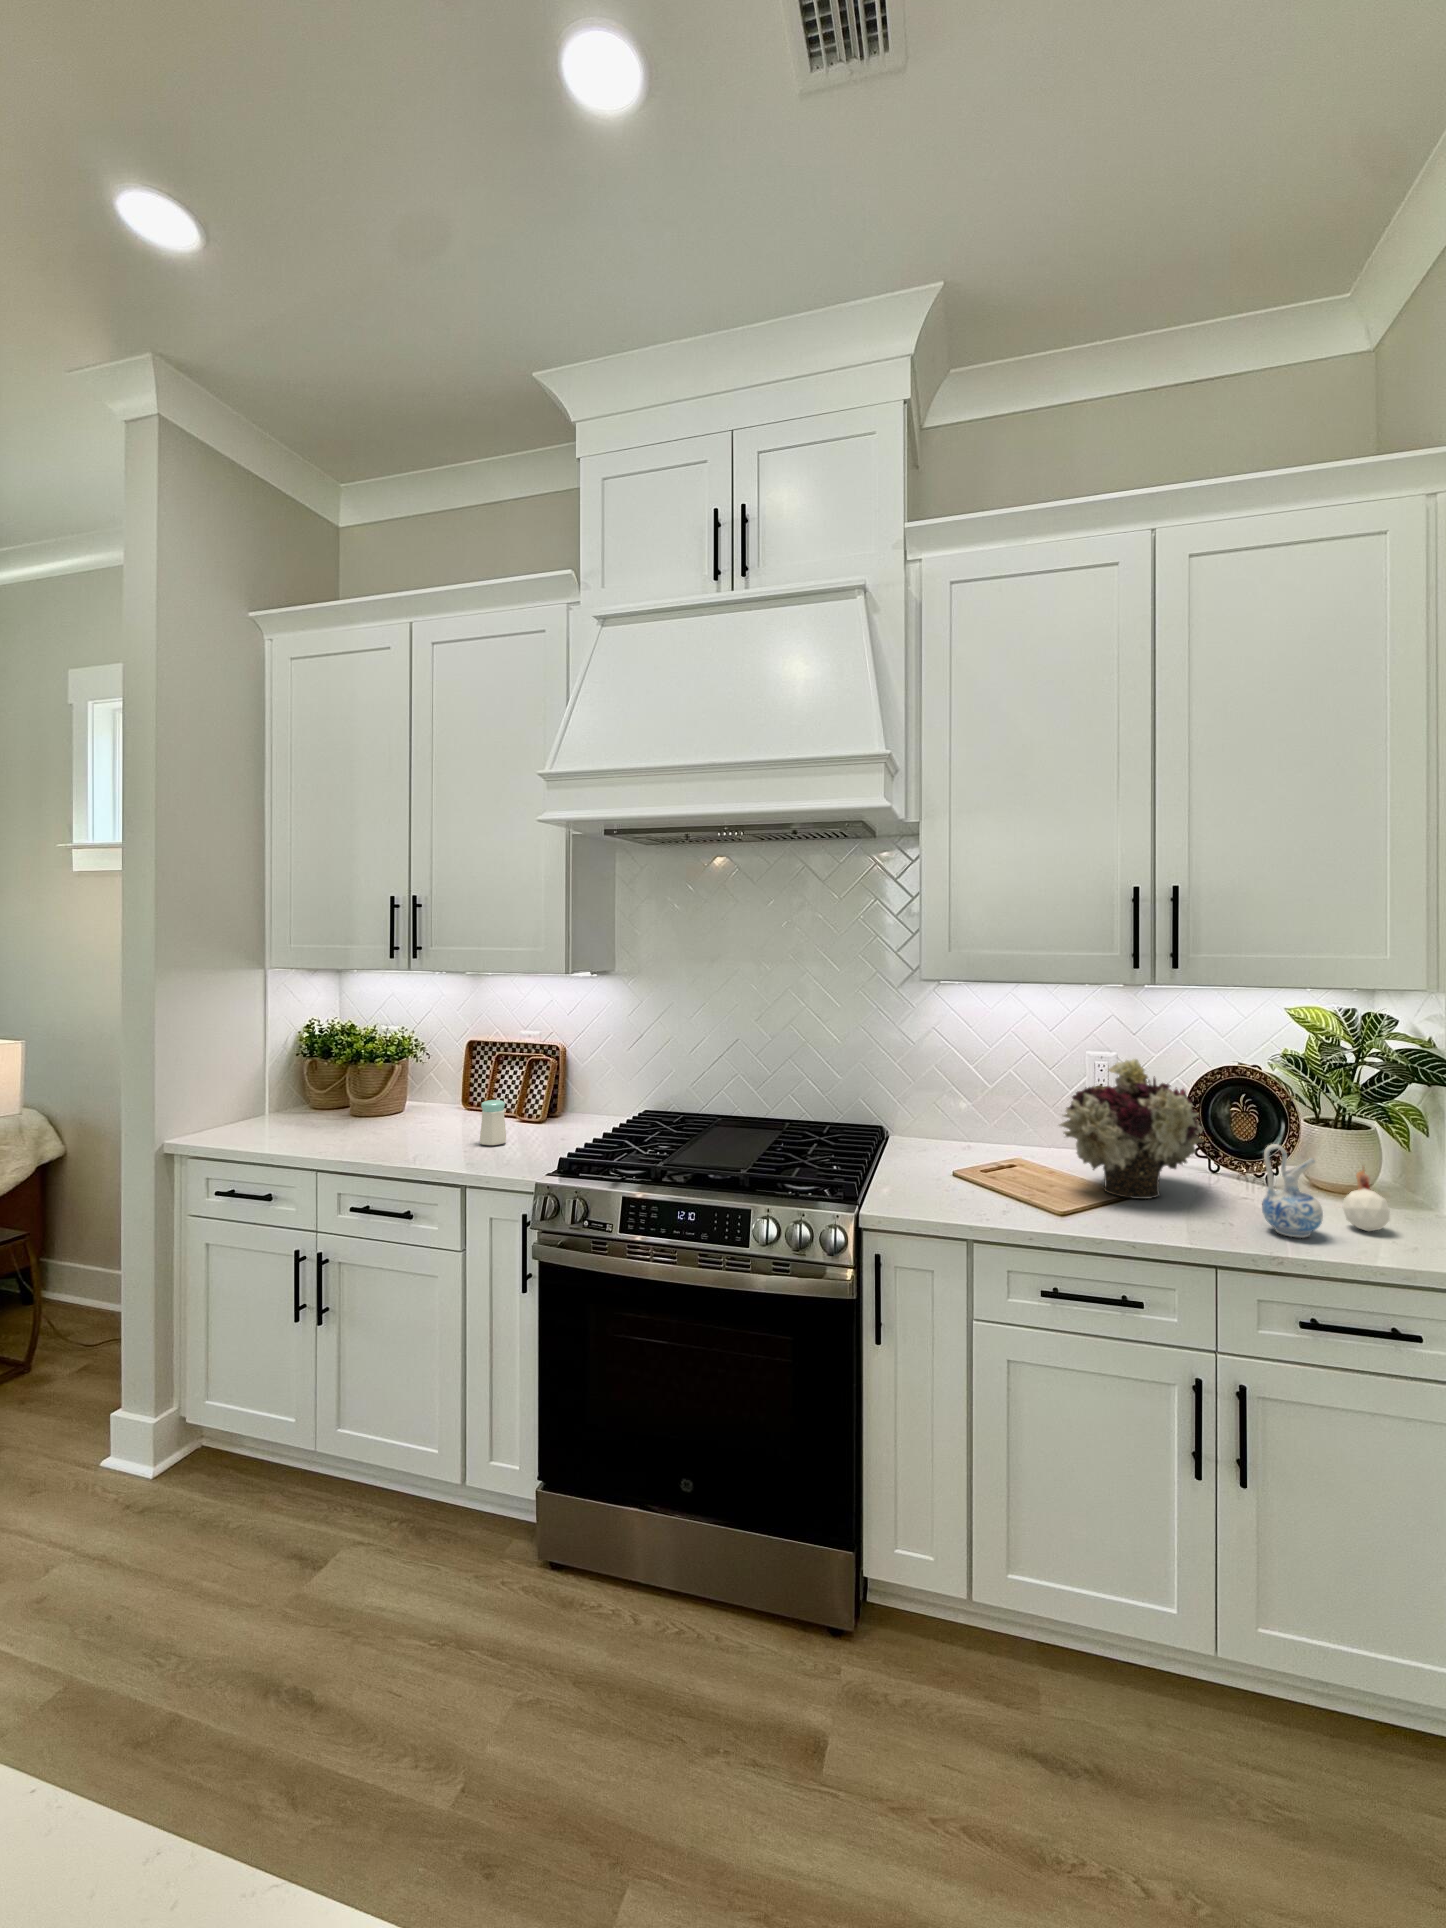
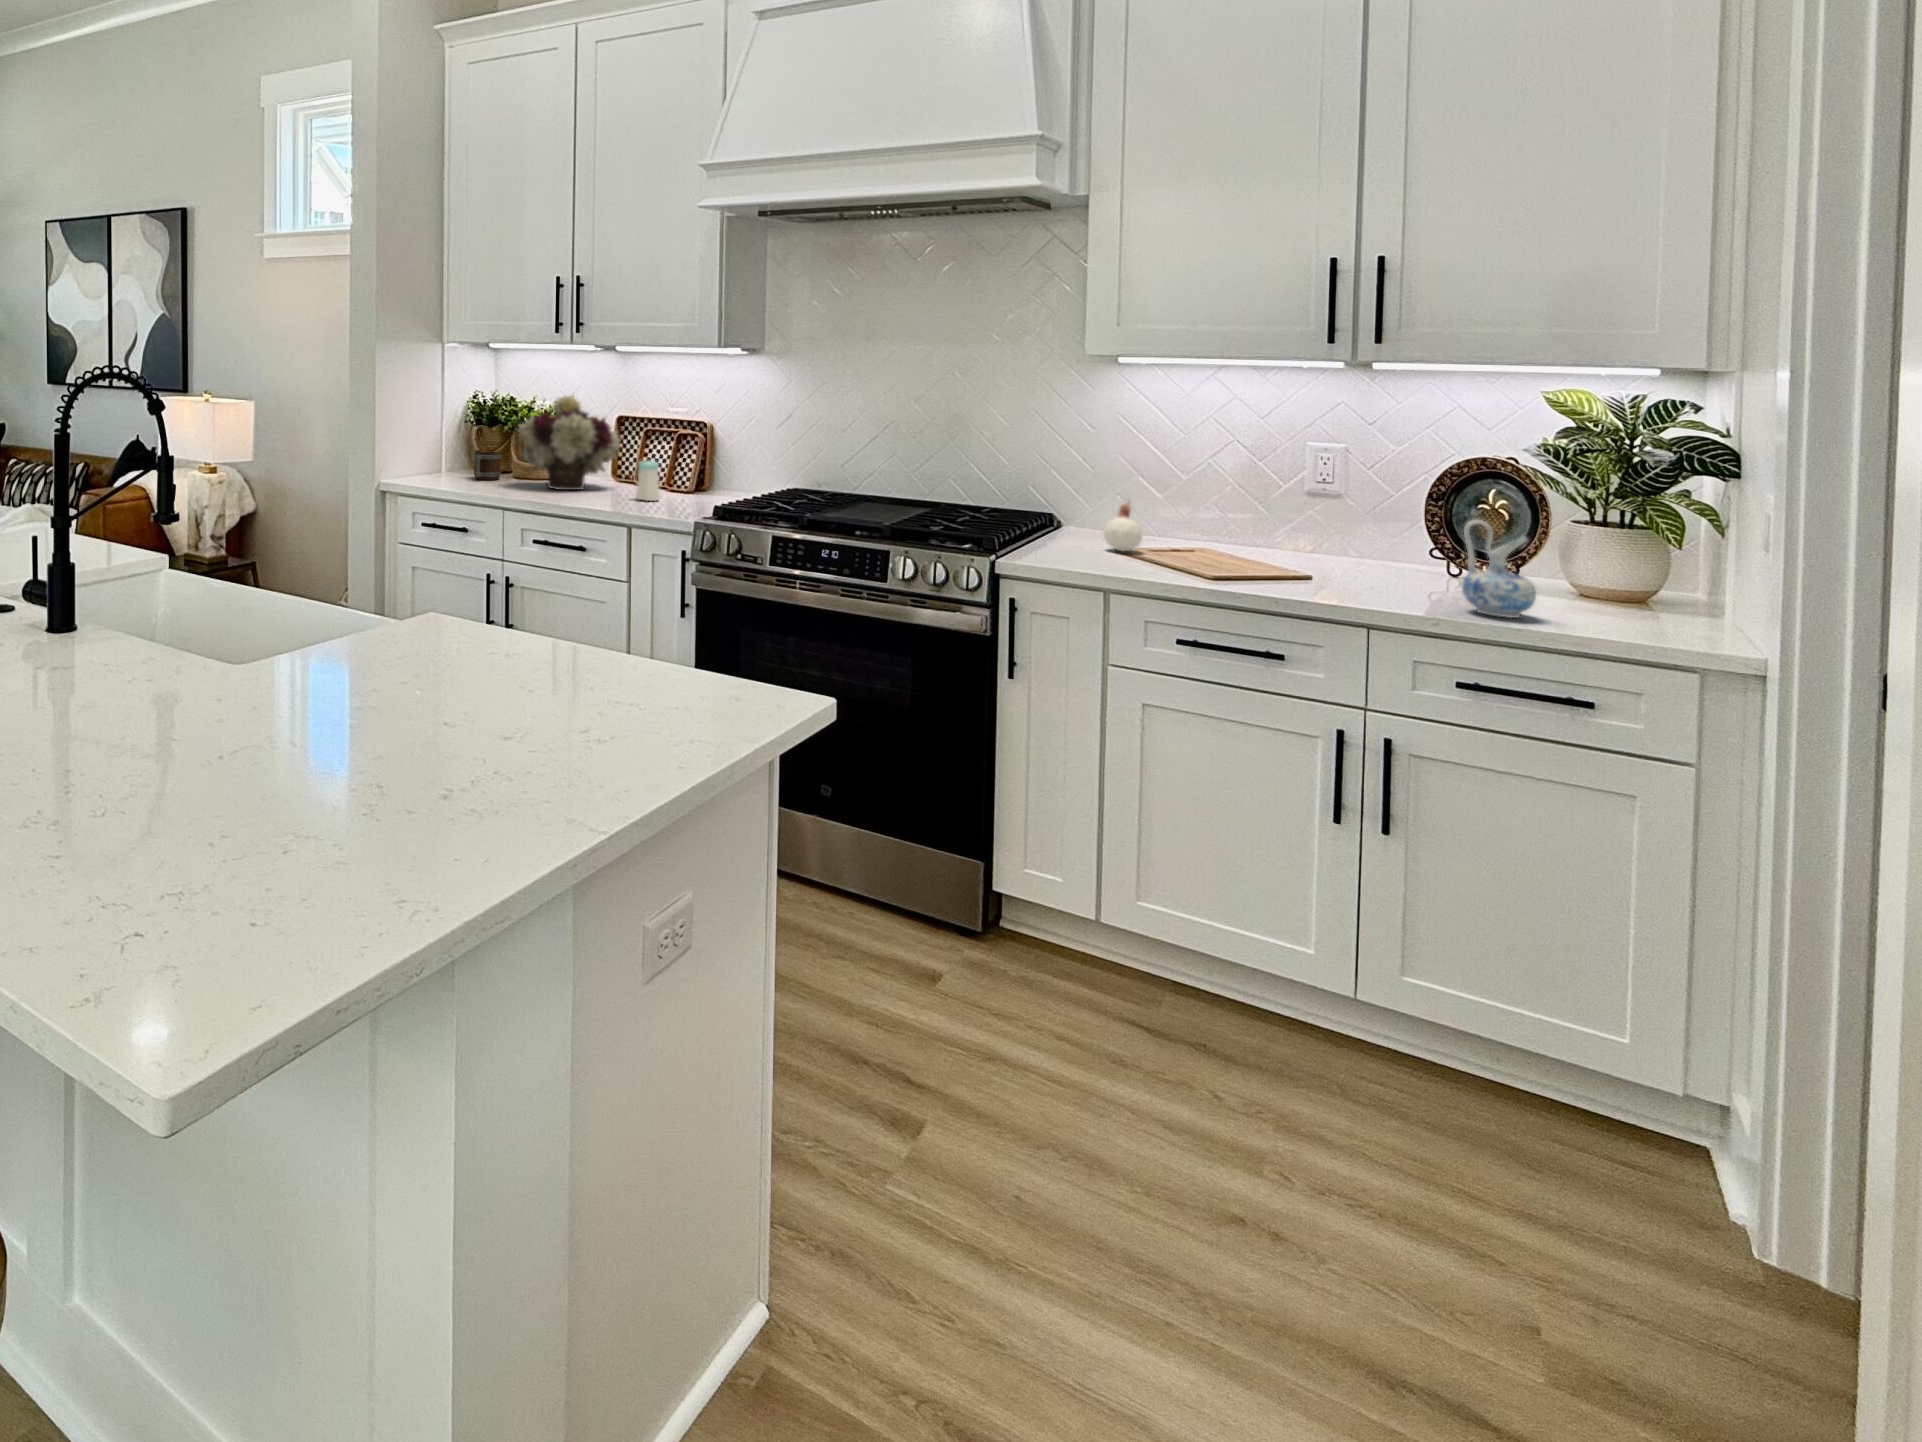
flower arrangement: present [1059,1059,1203,1199] -> present [517,395,621,490]
mug: none [298,1090,331,1126] -> present [474,450,501,480]
candle: present [1343,1165,1390,1231] -> present [1104,499,1143,552]

